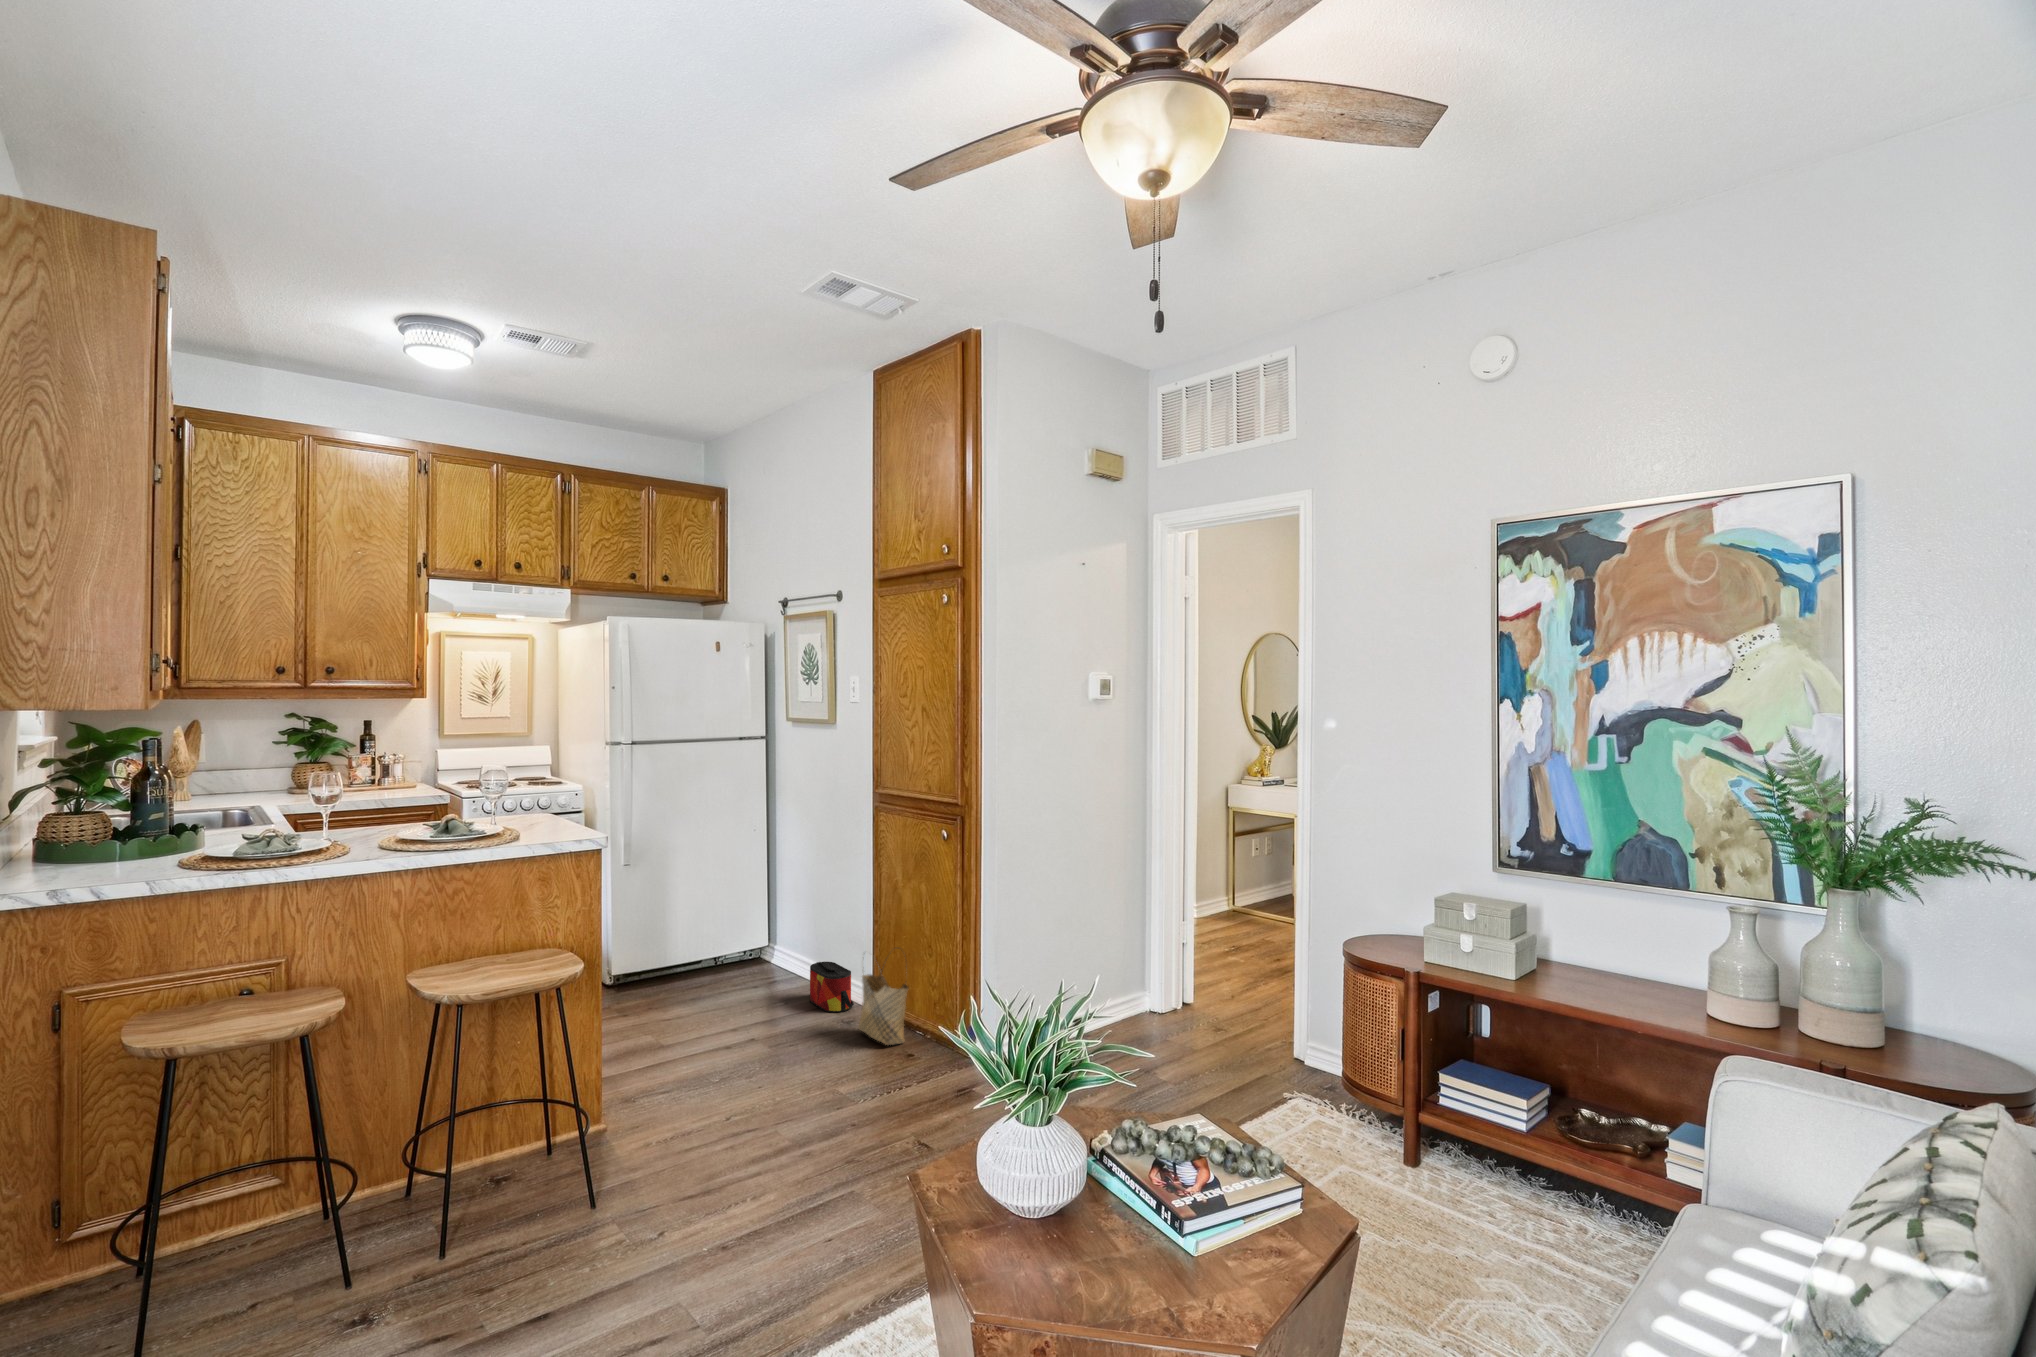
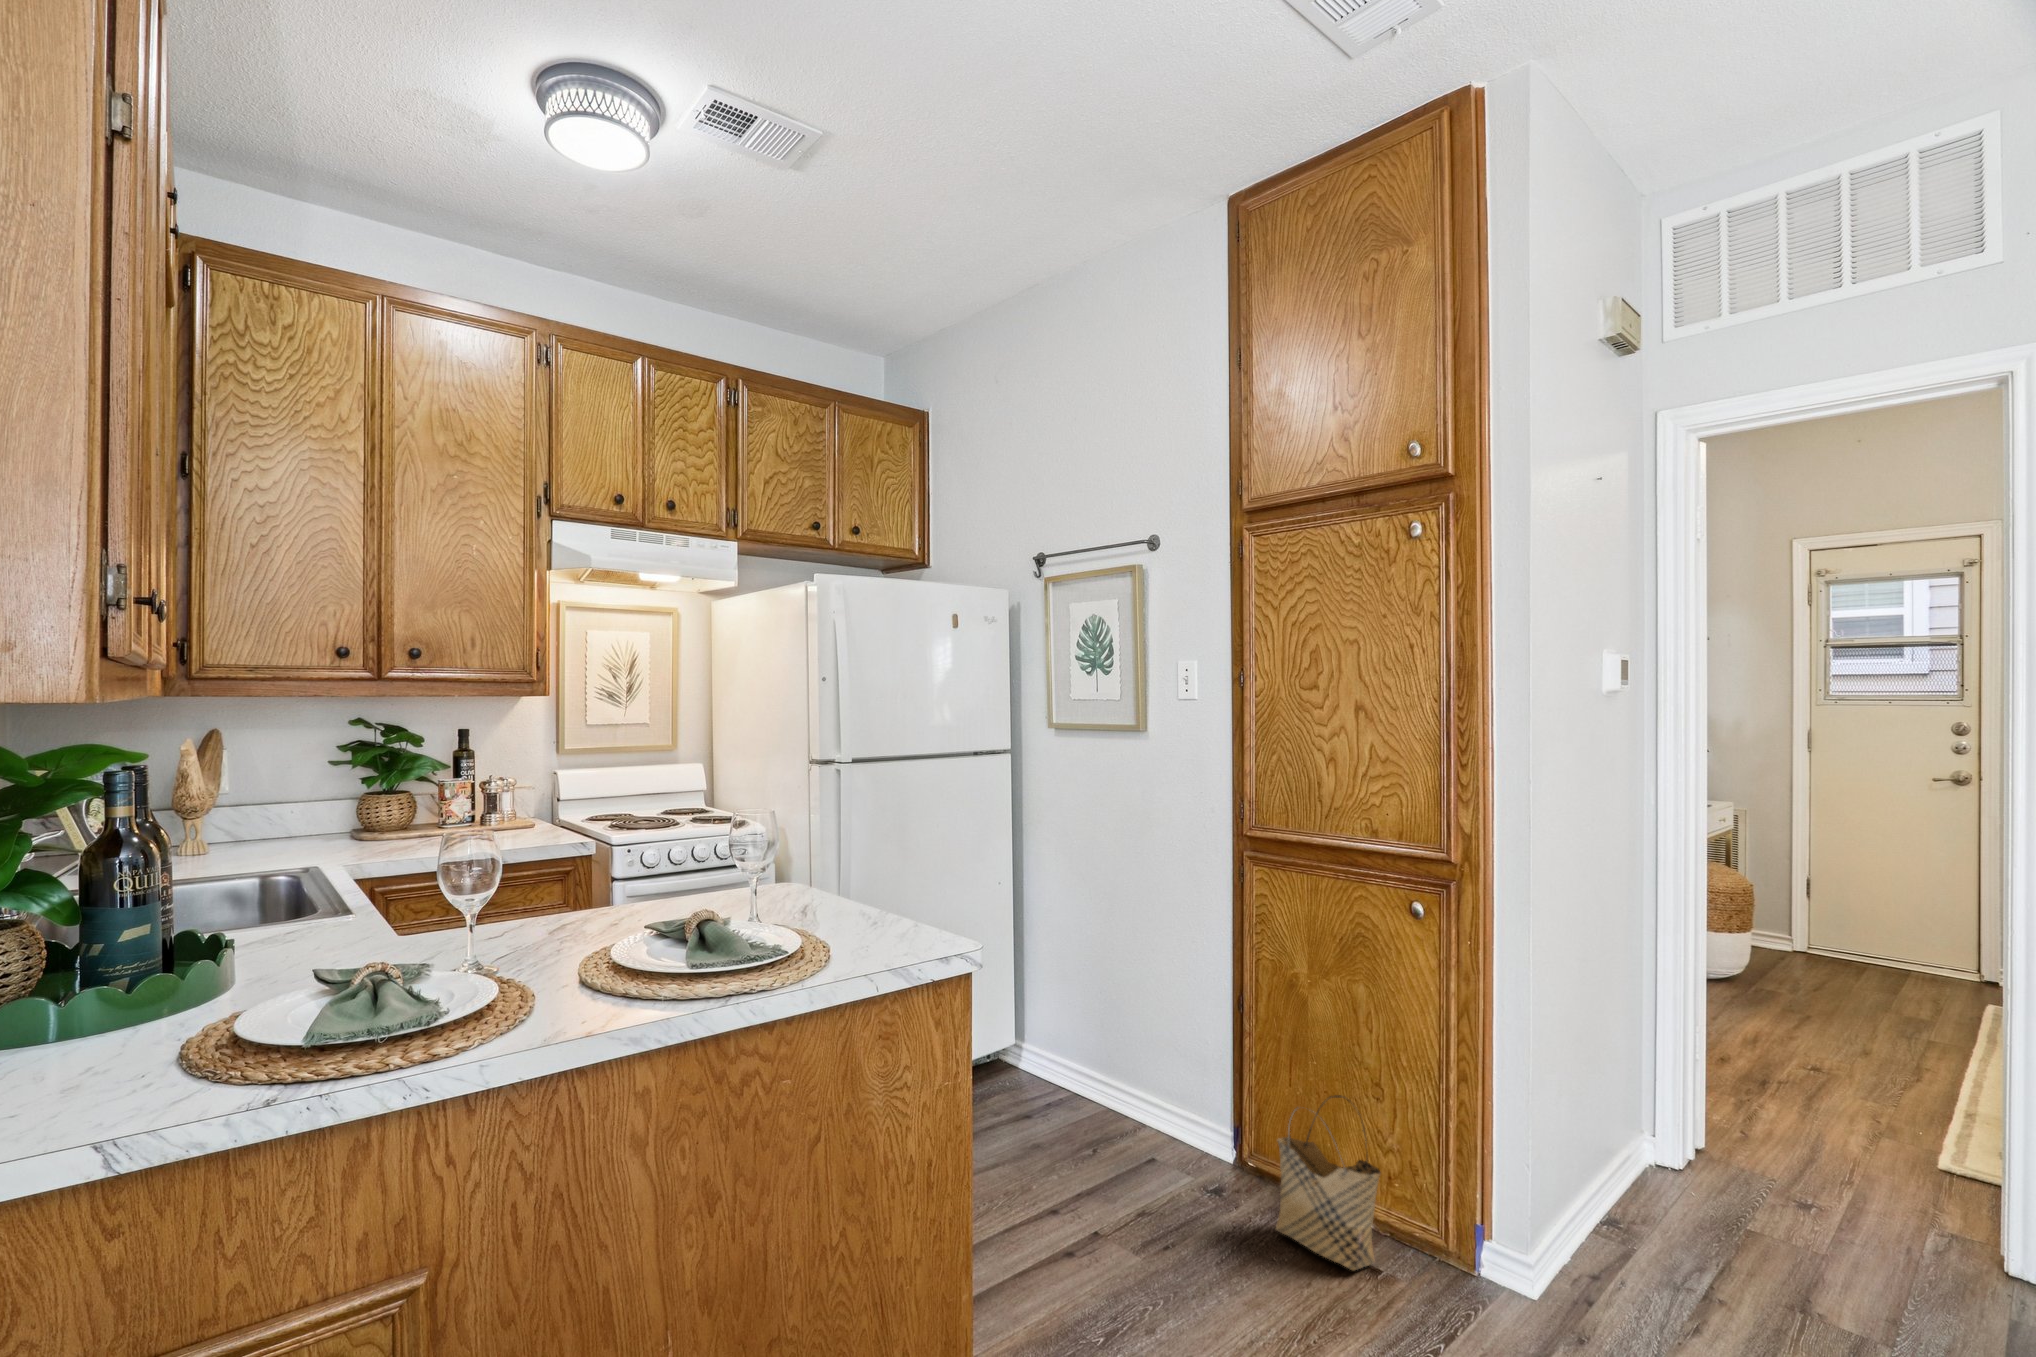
bag: present [810,962,854,1013] -> none [1143,1096,1227,1187]

